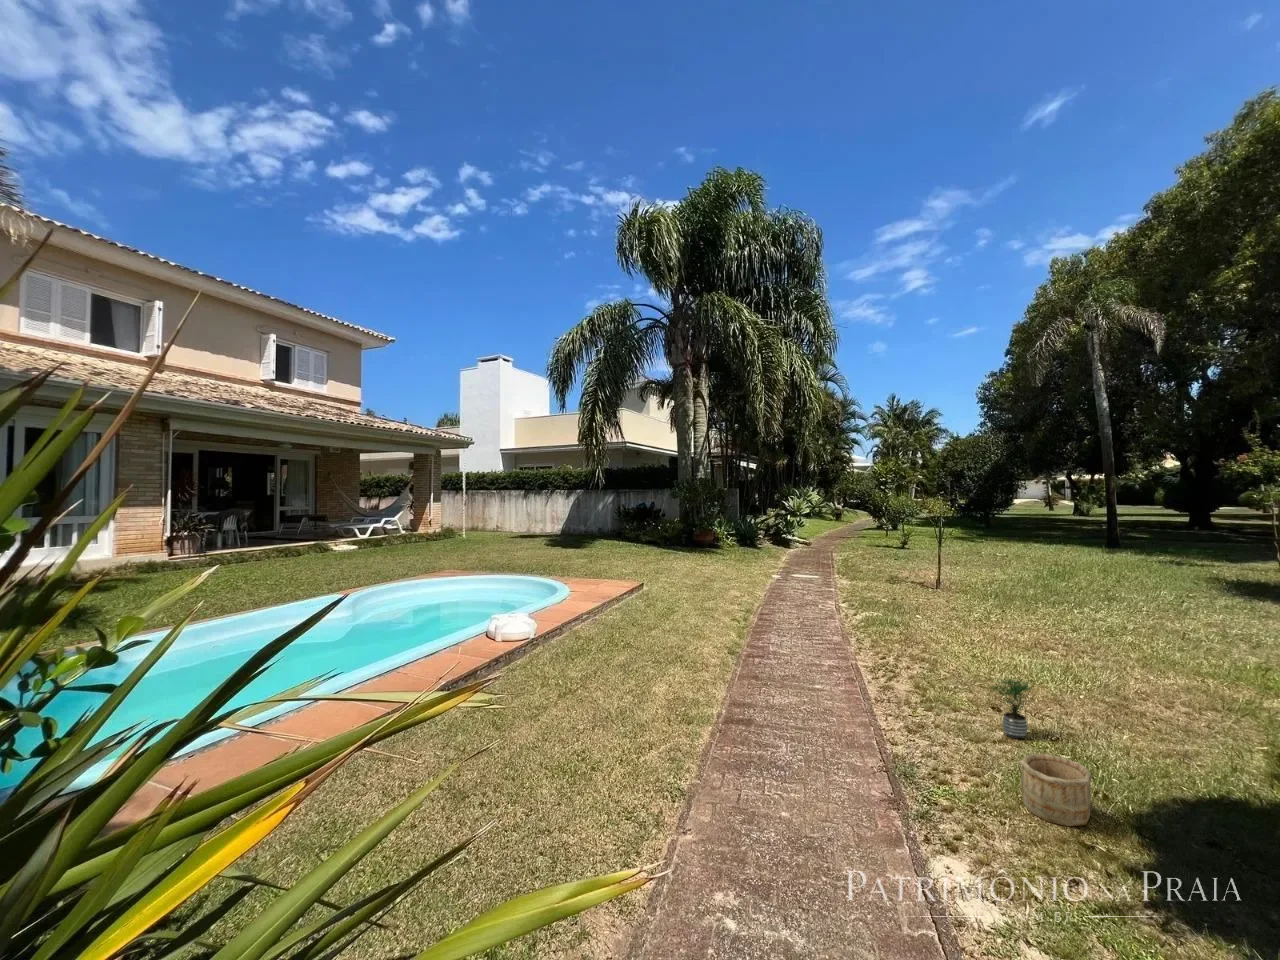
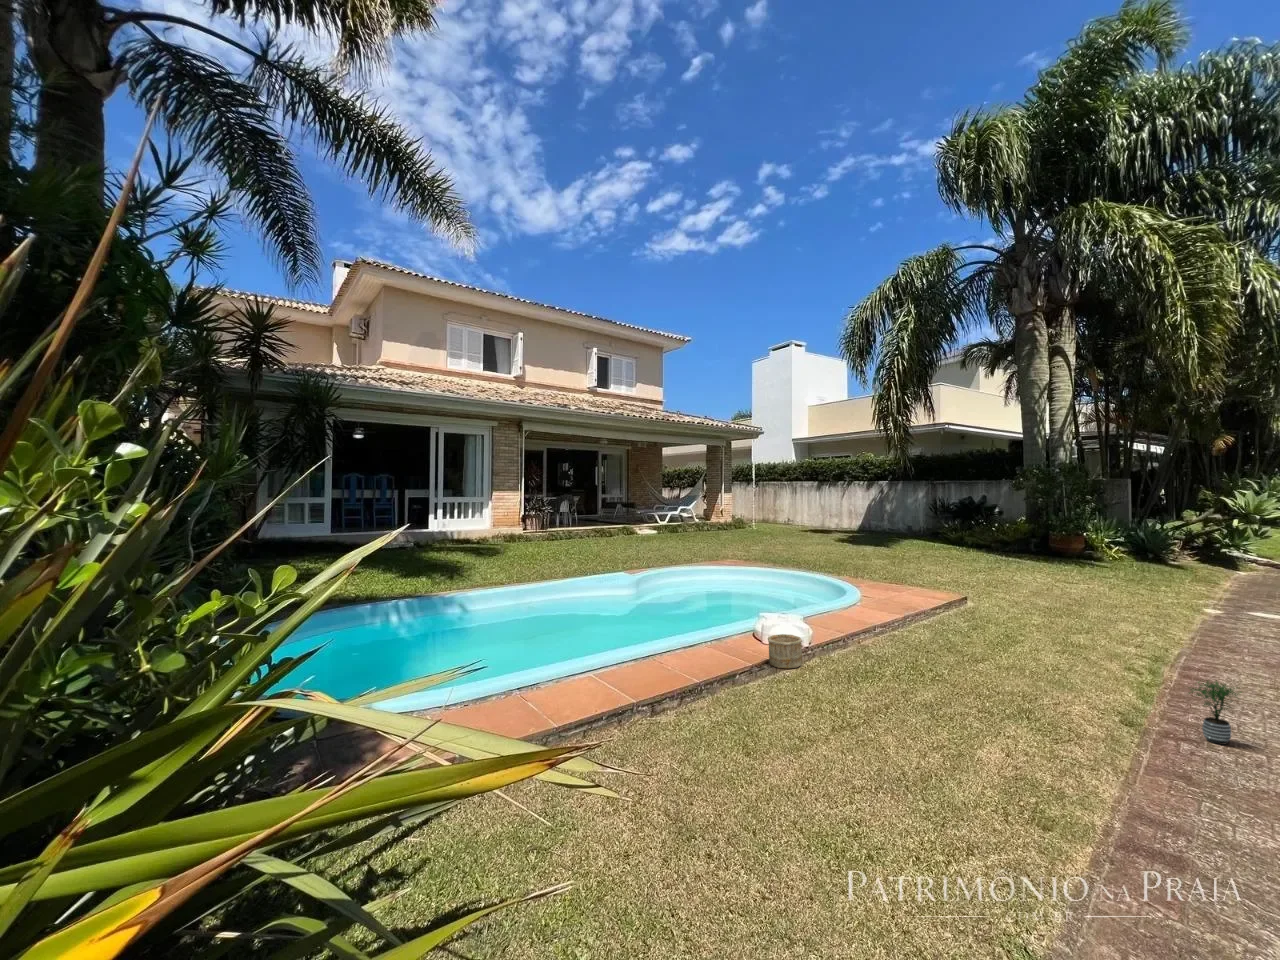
wooden bucket: present [1020,753,1092,826] -> present [768,634,802,669]

